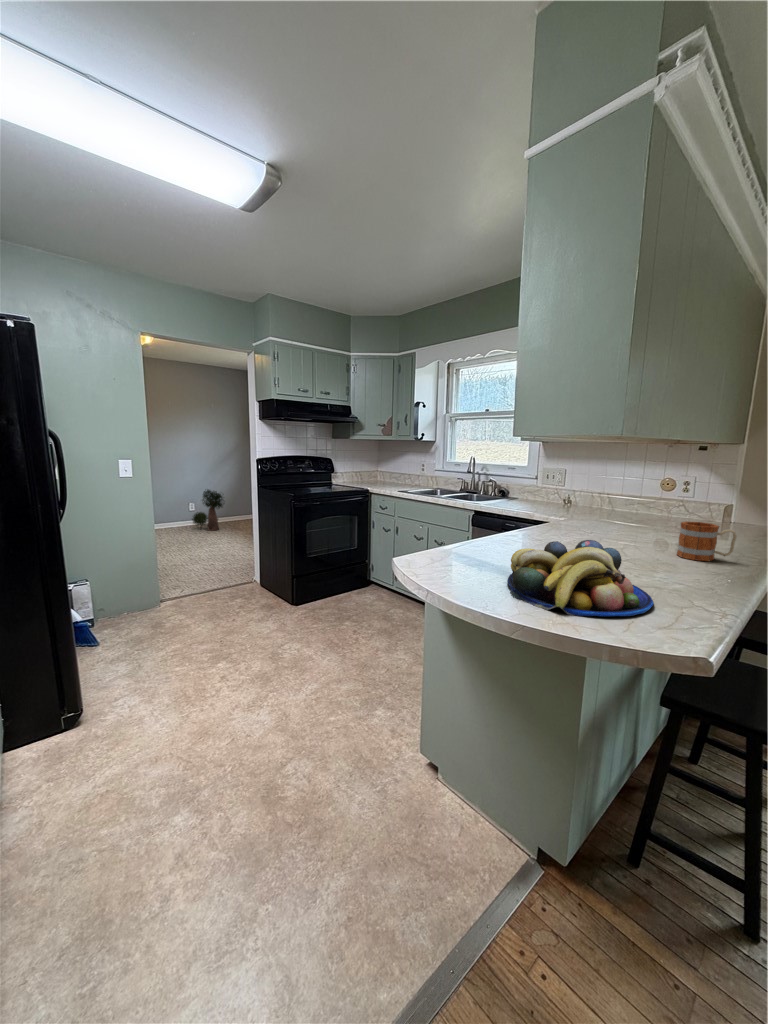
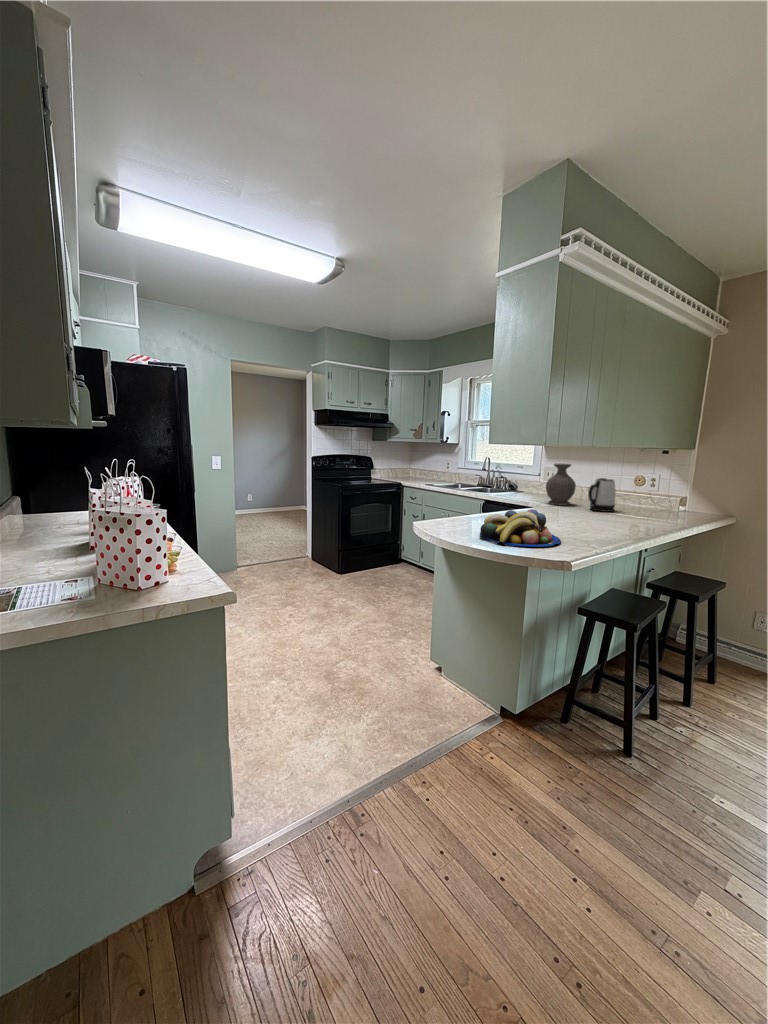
vase: none [556,463,596,518] -> present [546,464,576,506]
kettle: none [619,482,654,527] -> present [588,478,616,512]
potted plant: present [192,490,224,531] -> none [249,482,278,518]
mug: present [677,522,736,561] -> none [608,504,644,530]

